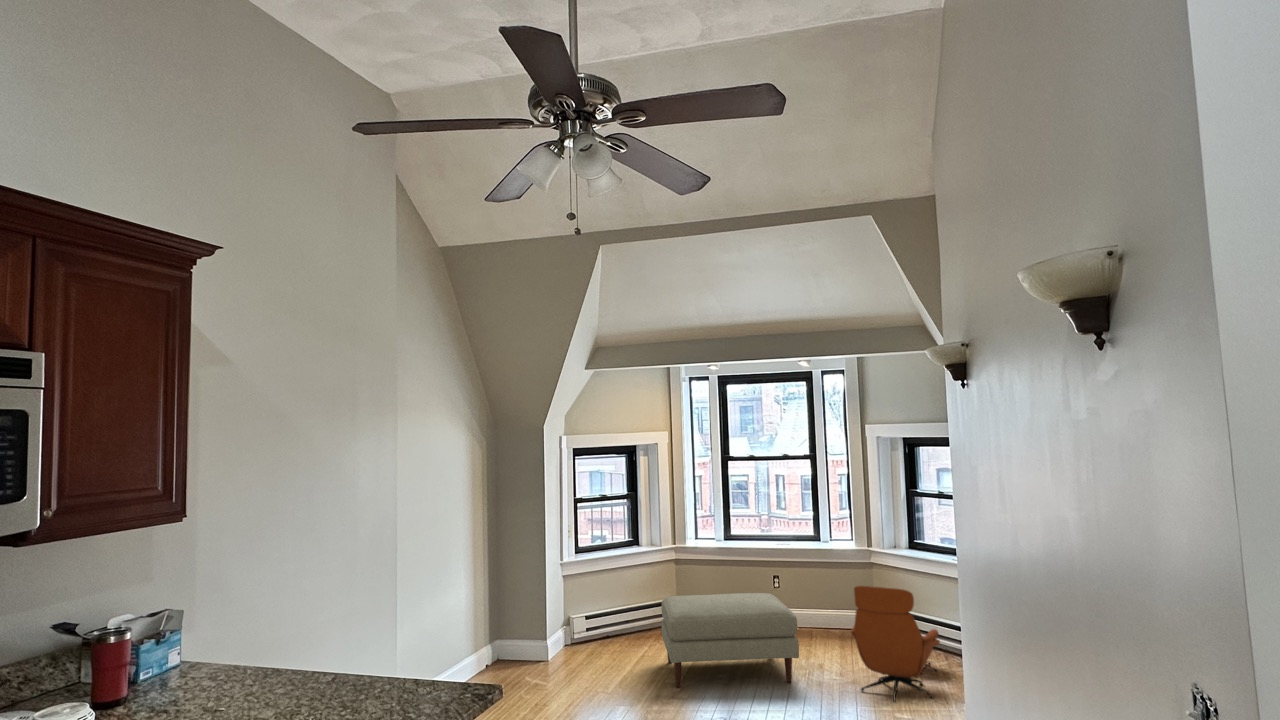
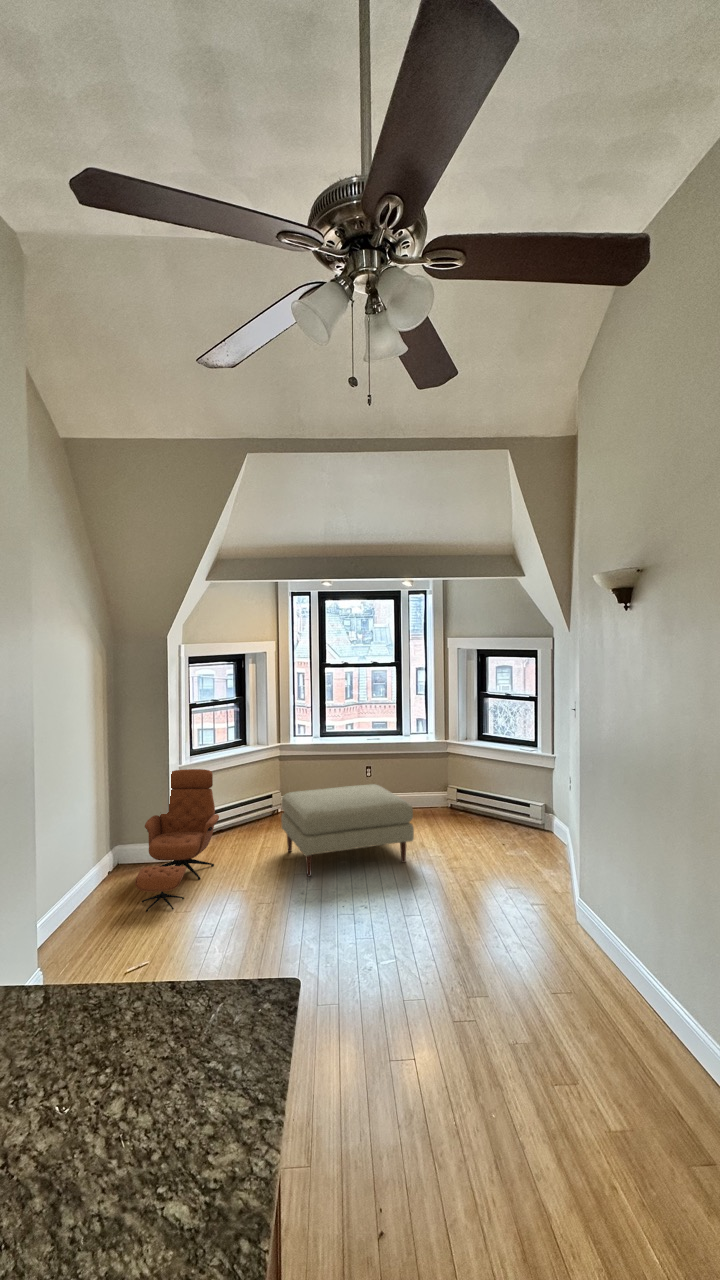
lounge chair: present [851,586,940,702] -> present [135,769,219,912]

